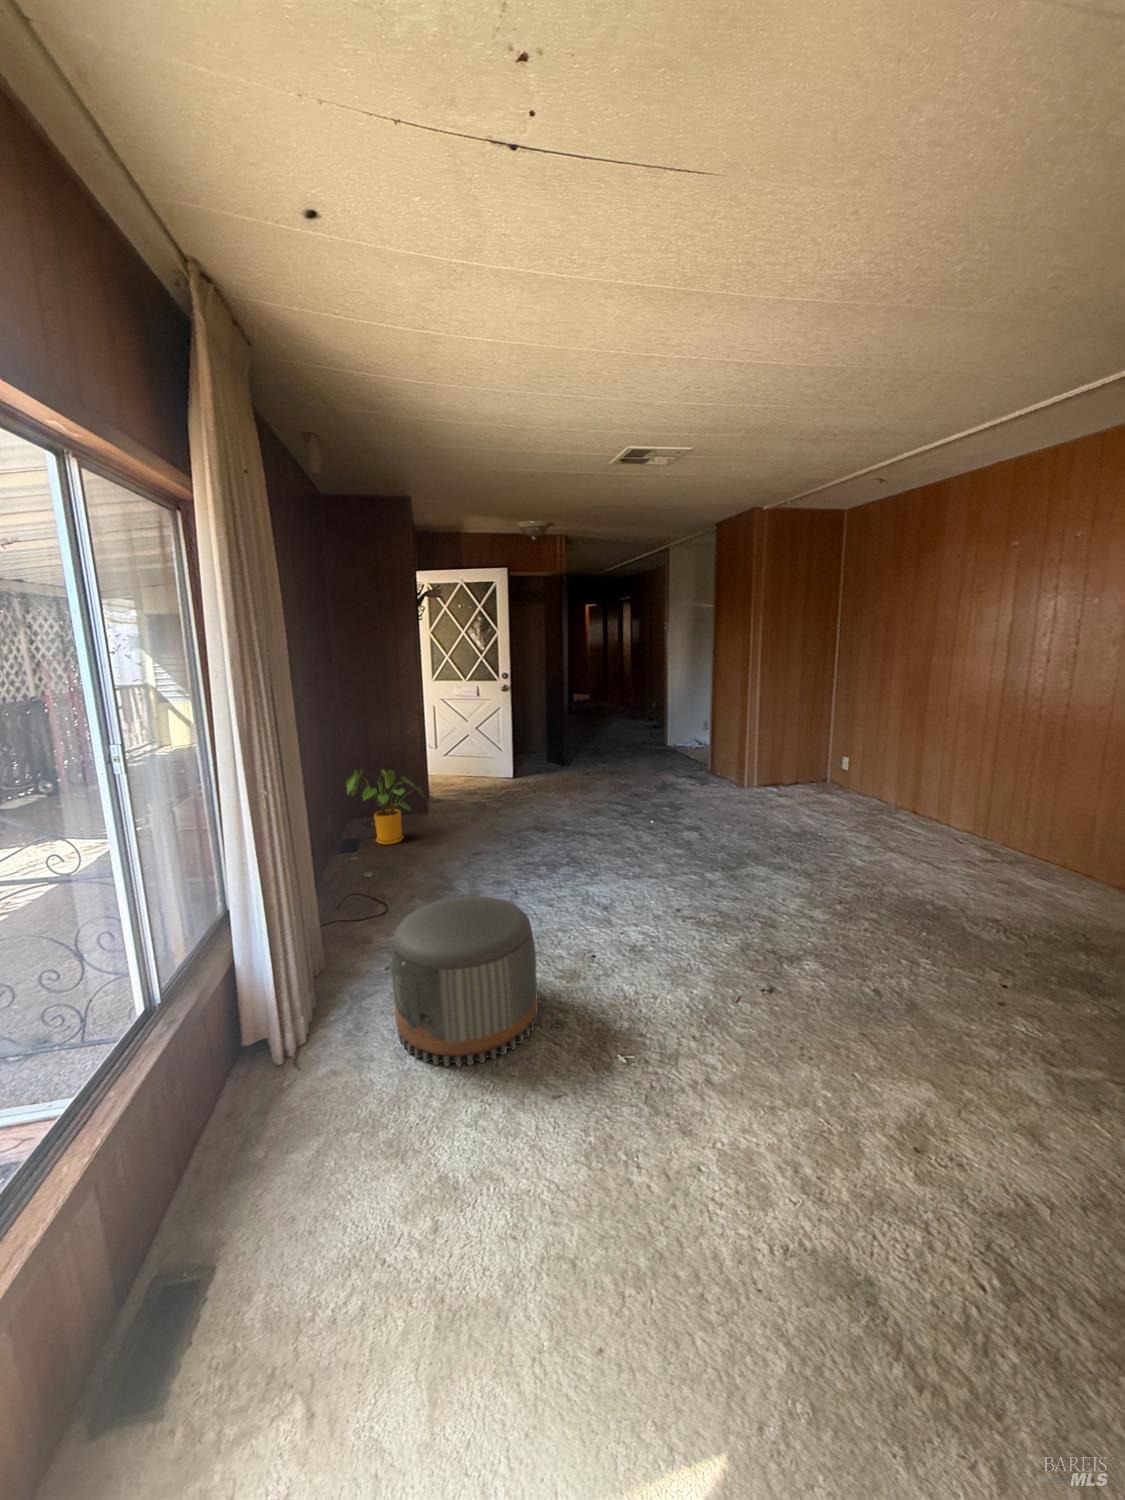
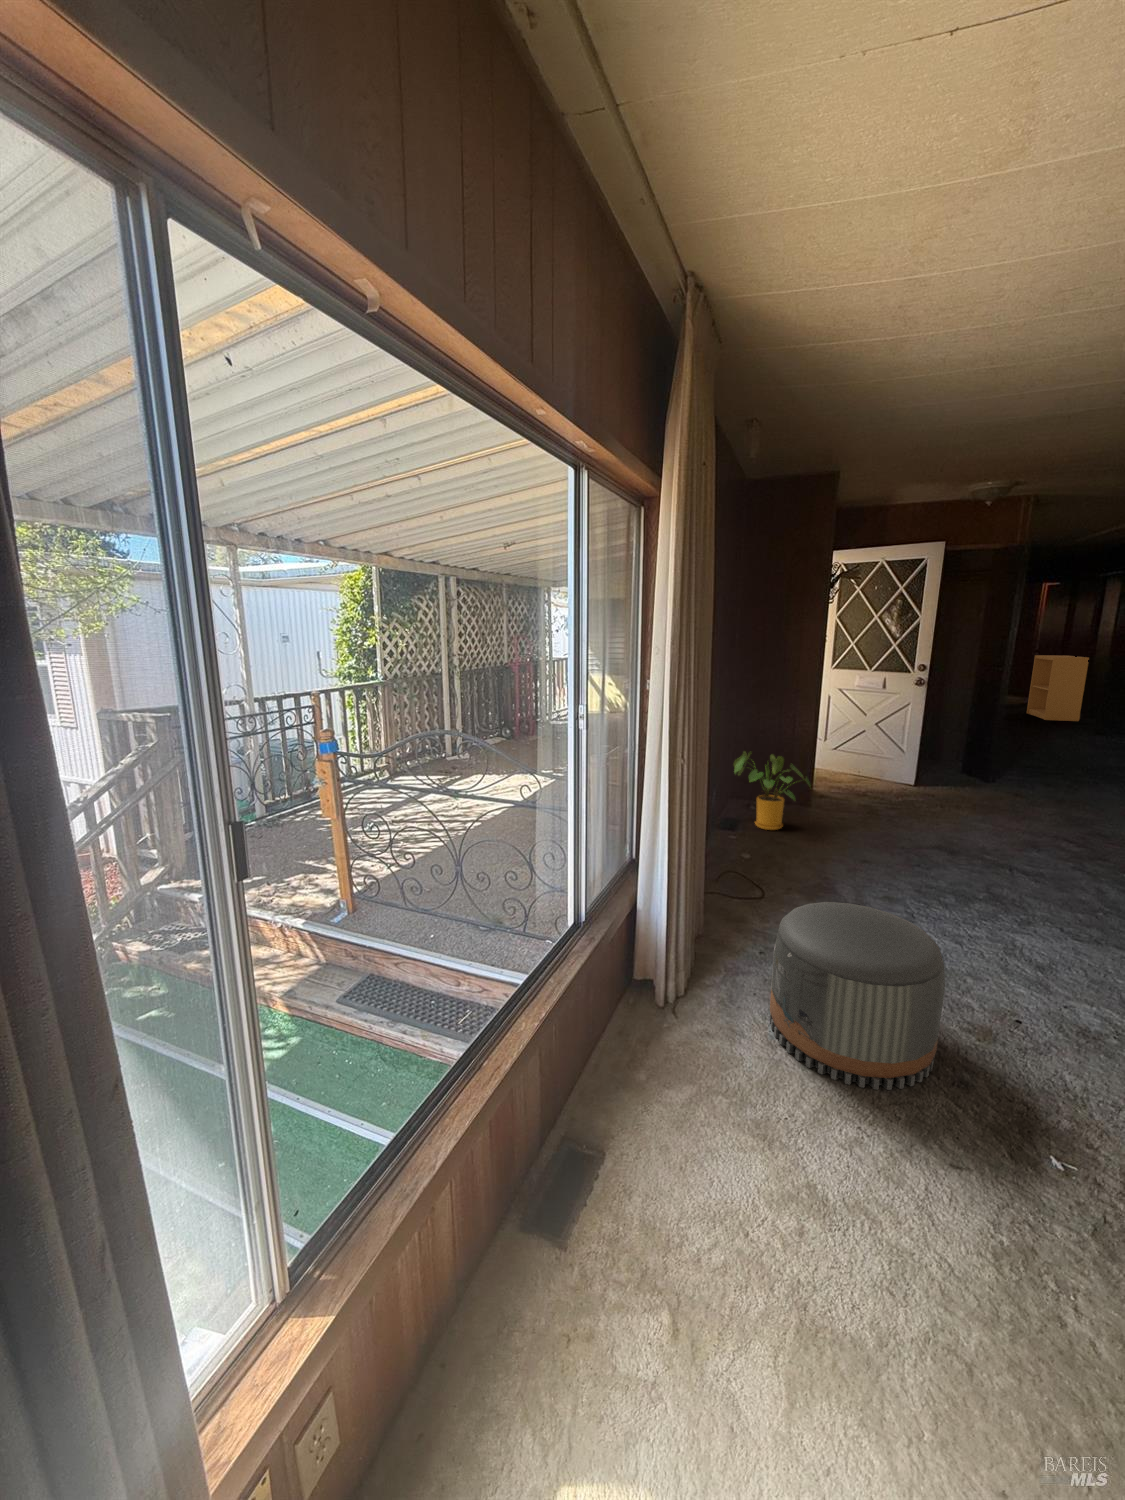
bookshelf: none [588,660,622,711] -> present [1027,655,1089,721]

